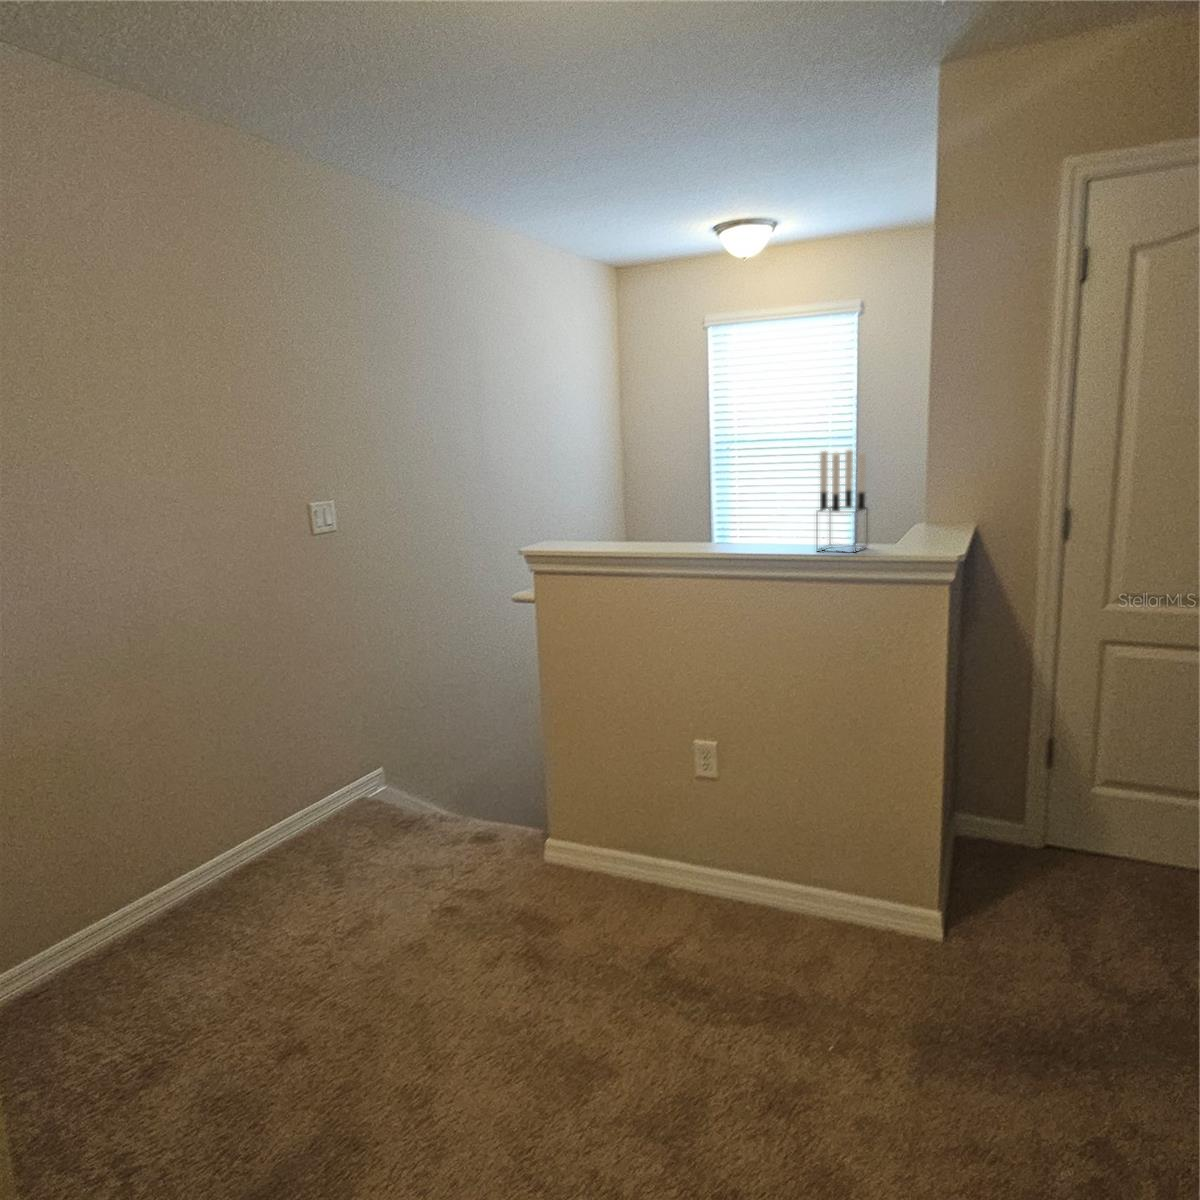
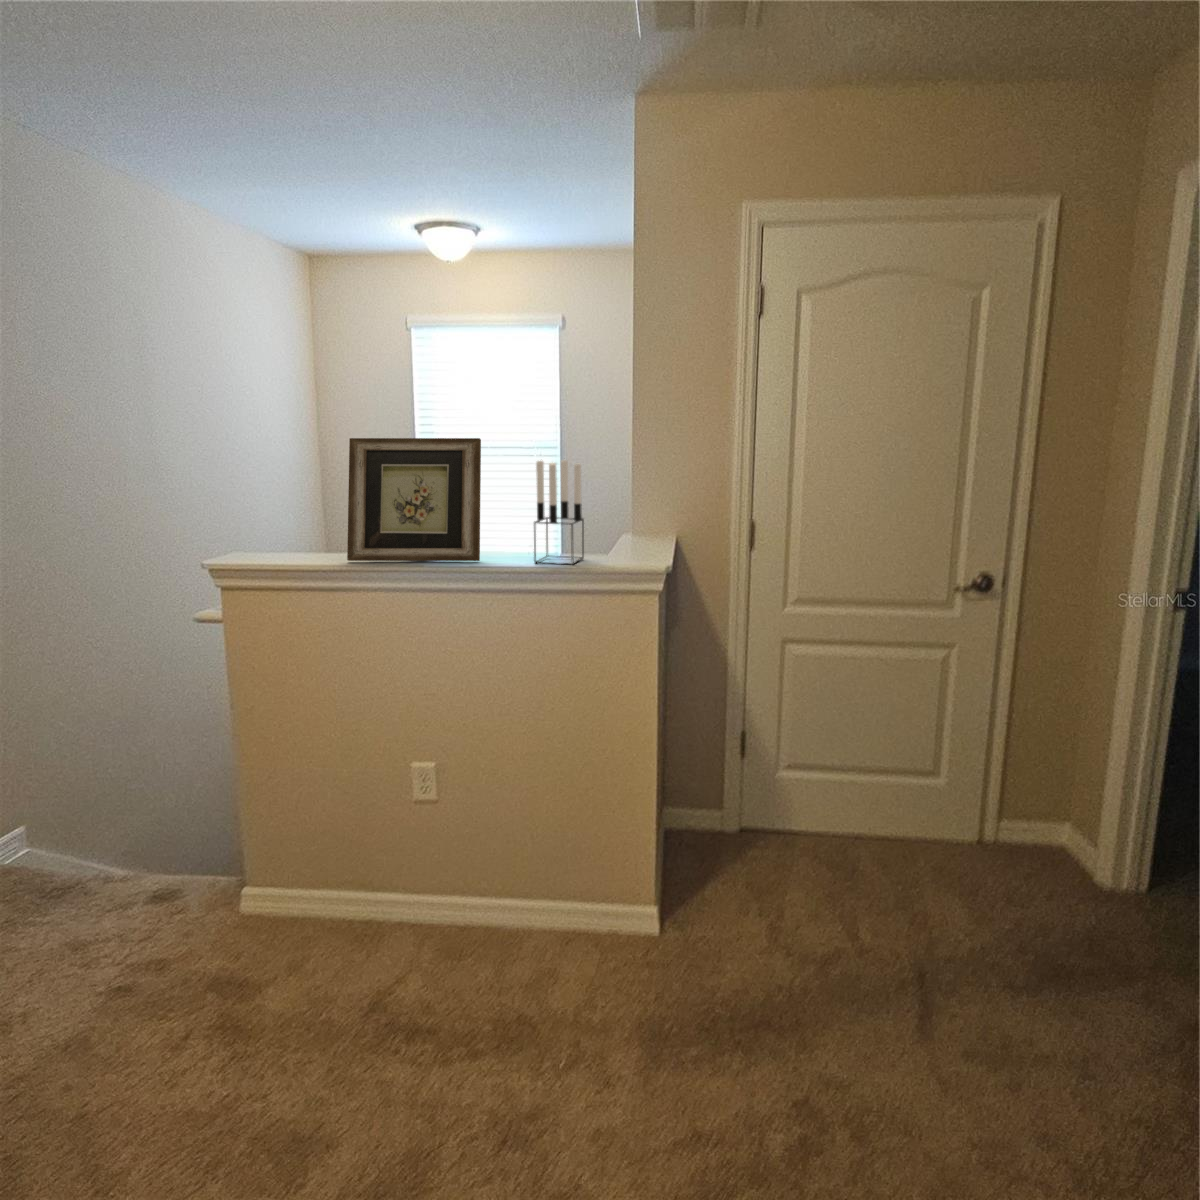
picture frame: none [642,432,767,549] -> present [347,438,481,561]

